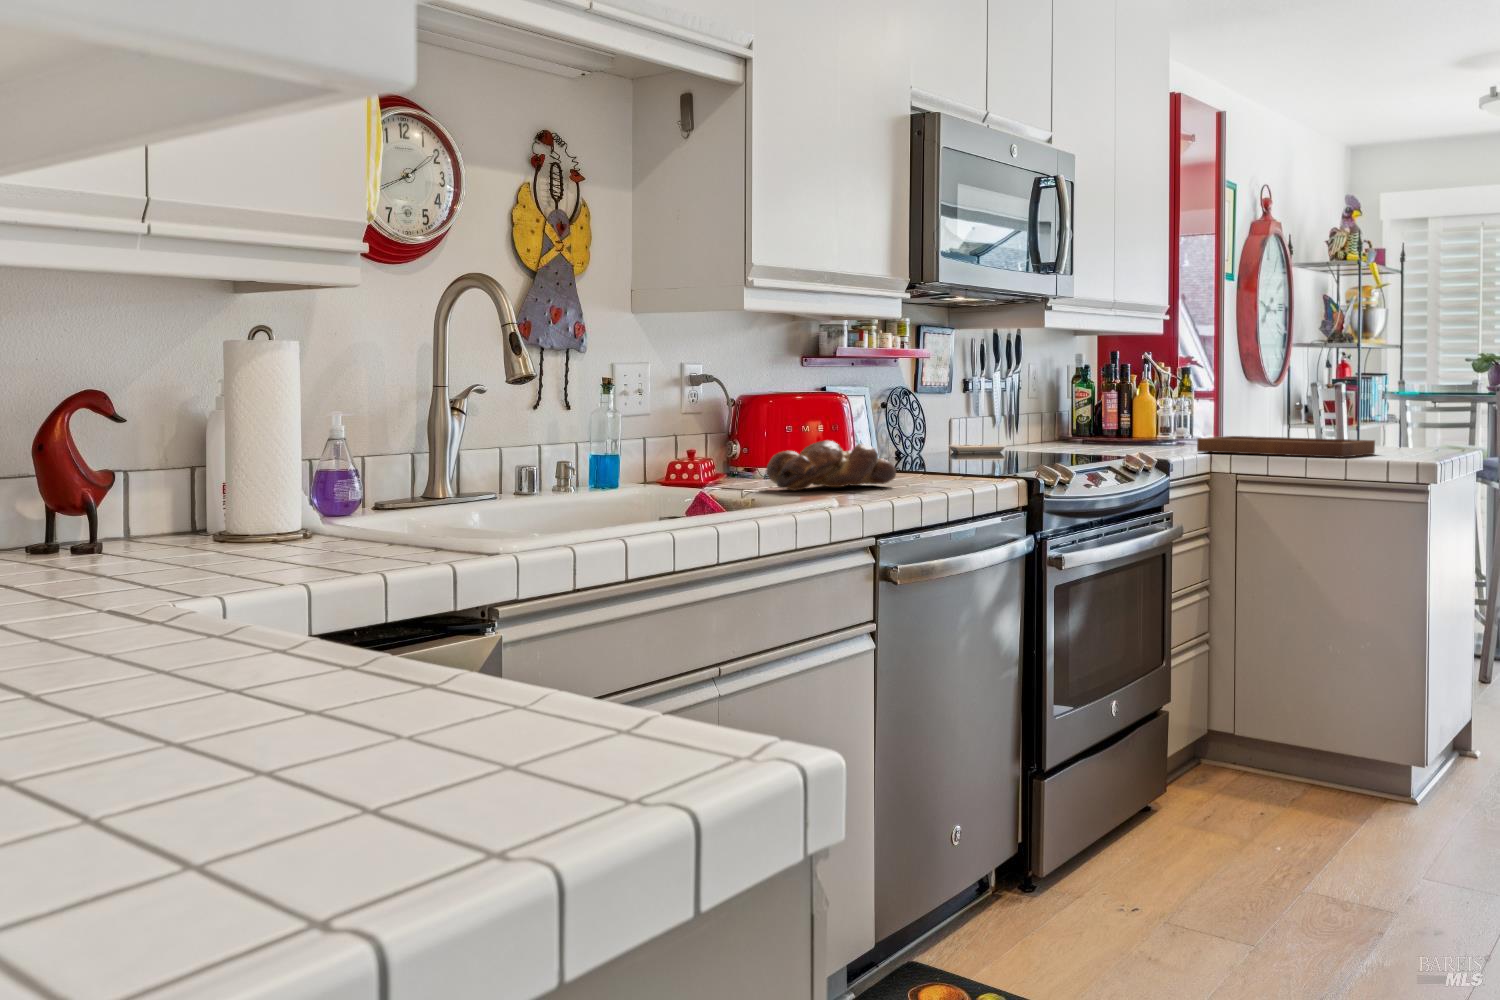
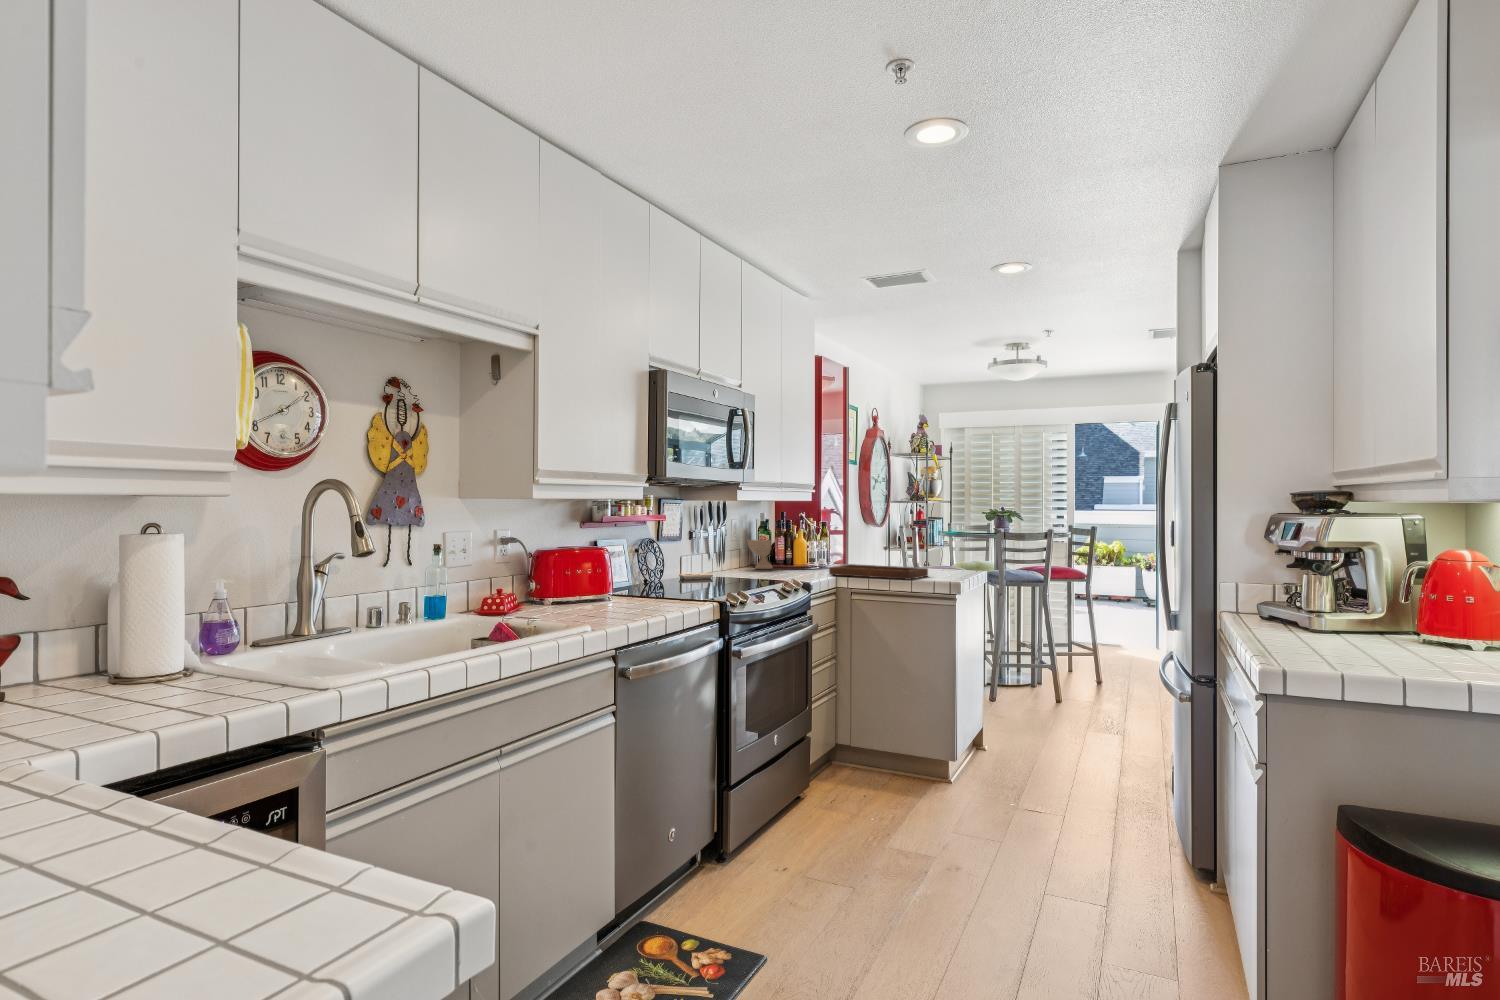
bowl: none [1054,397,1110,446] -> present [748,539,772,569]
bread loaf: present [767,441,896,490] -> none [547,583,634,618]

